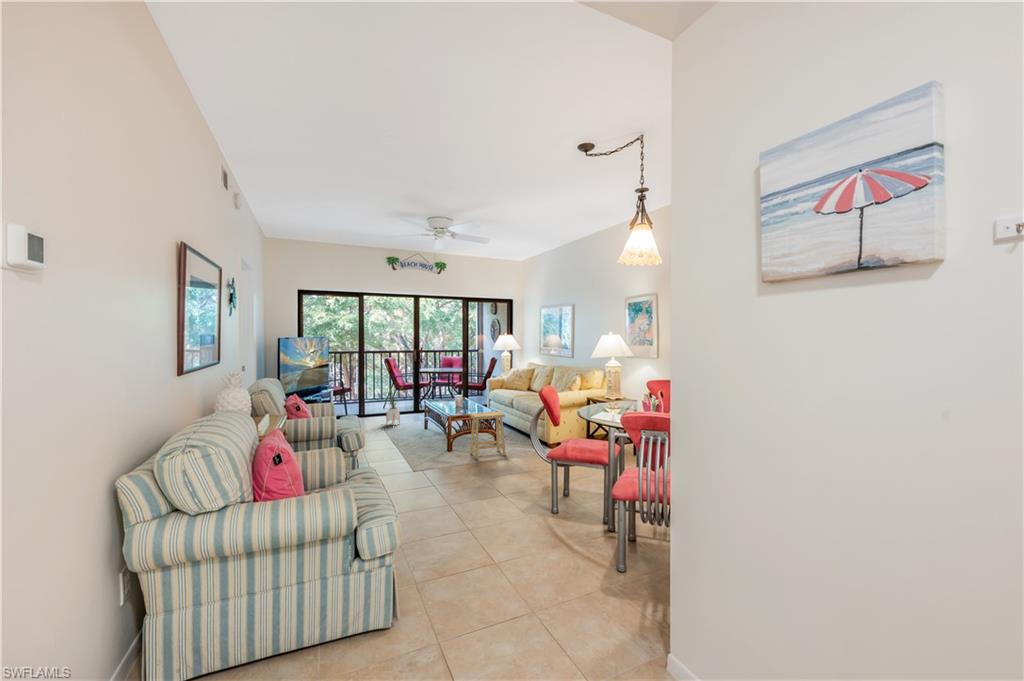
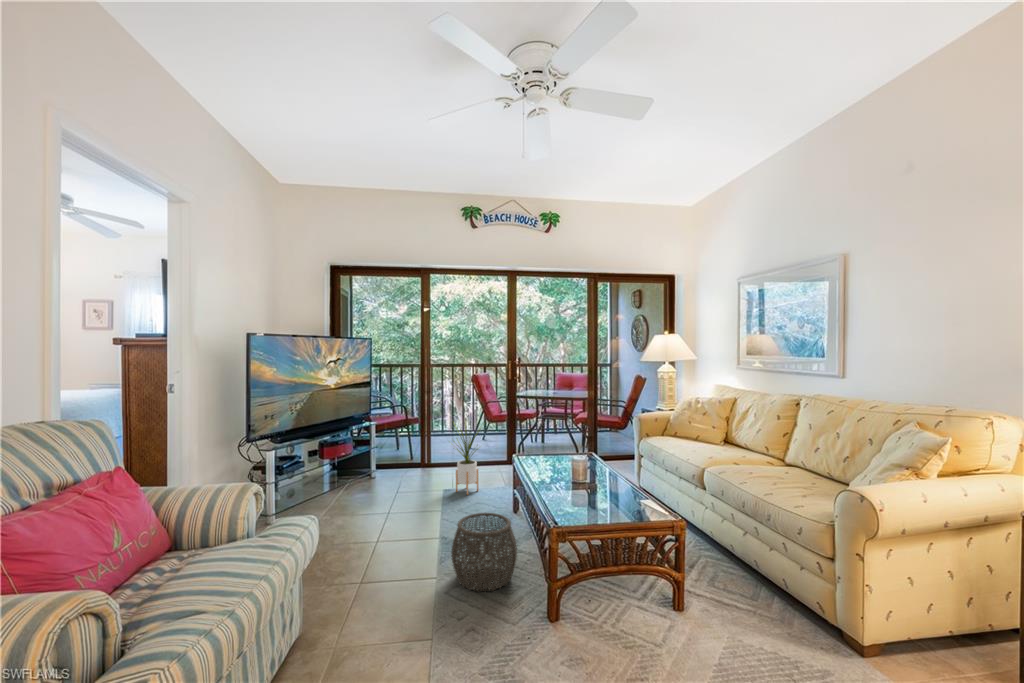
footstool: present [470,412,506,459] -> none [615,519,718,658]
woven basket: none [398,421,429,451] -> present [451,513,517,592]

